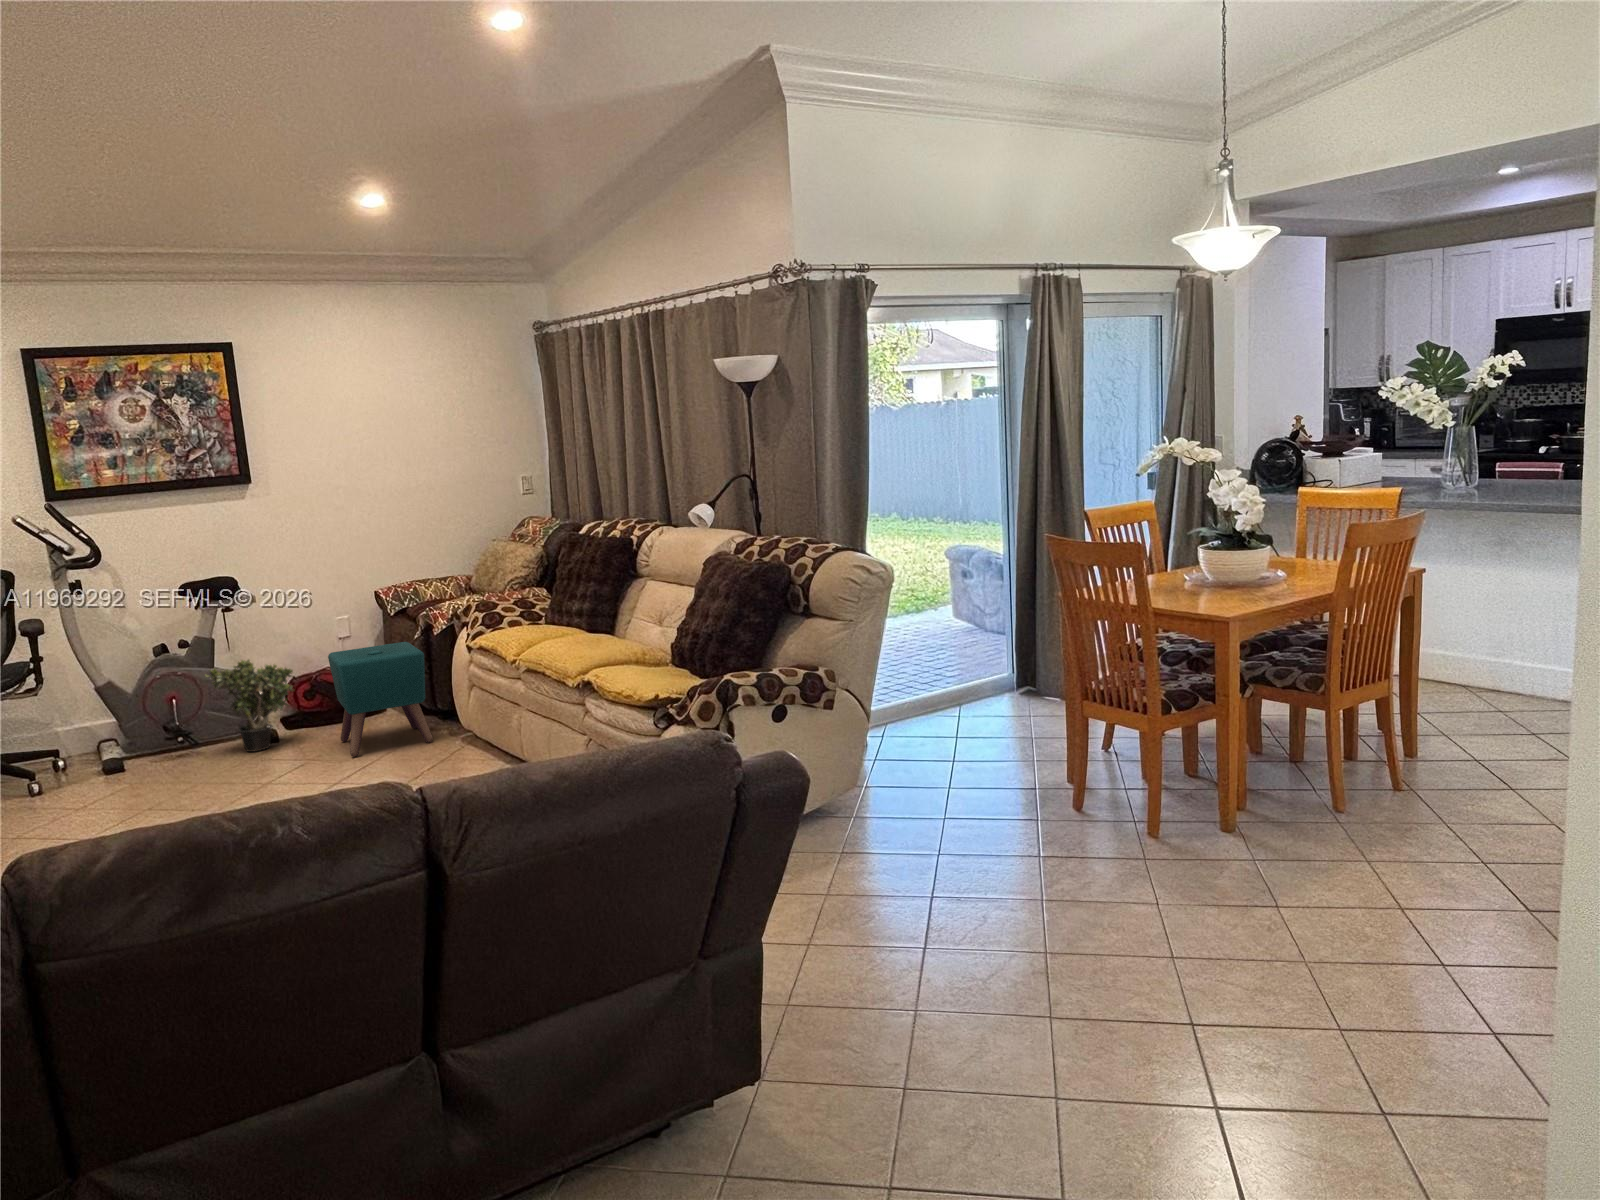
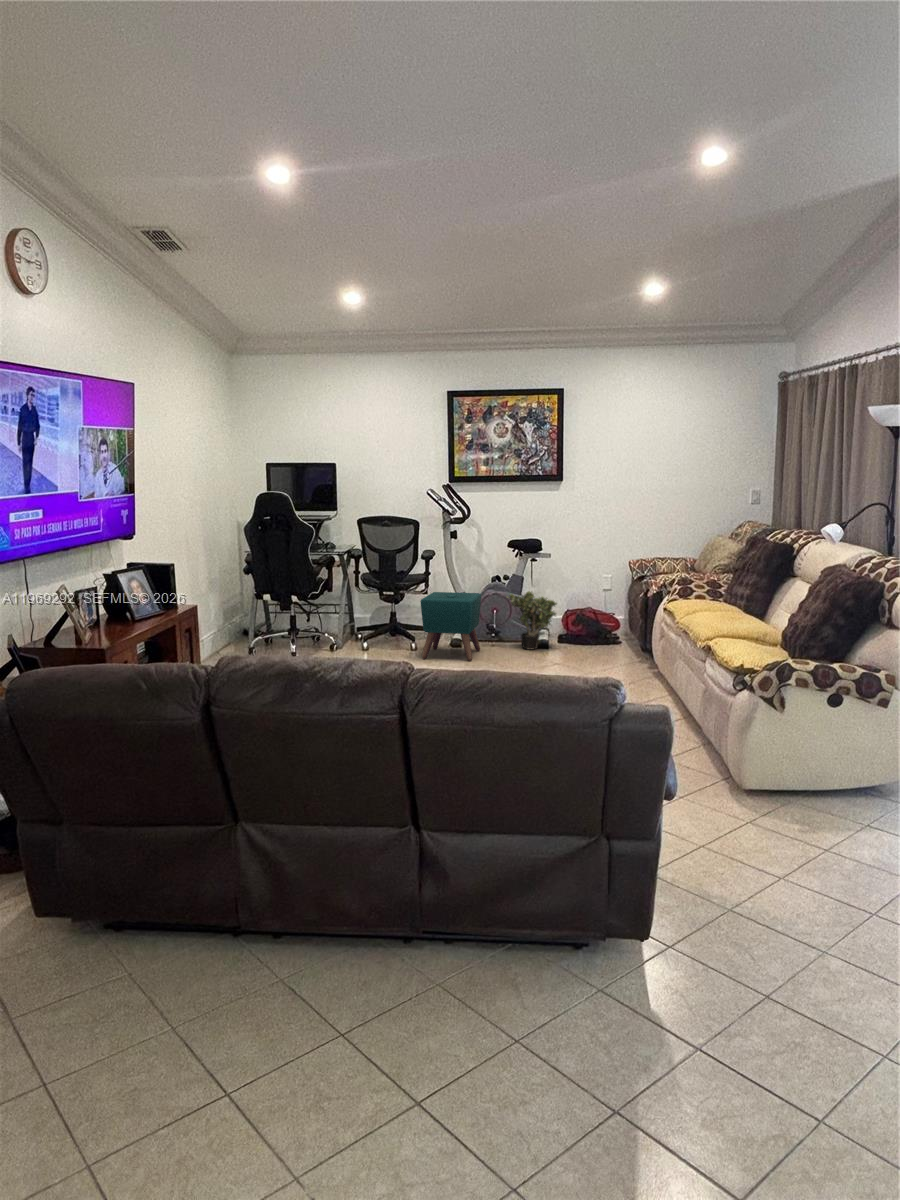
ottoman: present [328,642,433,757] -> present [420,592,481,661]

